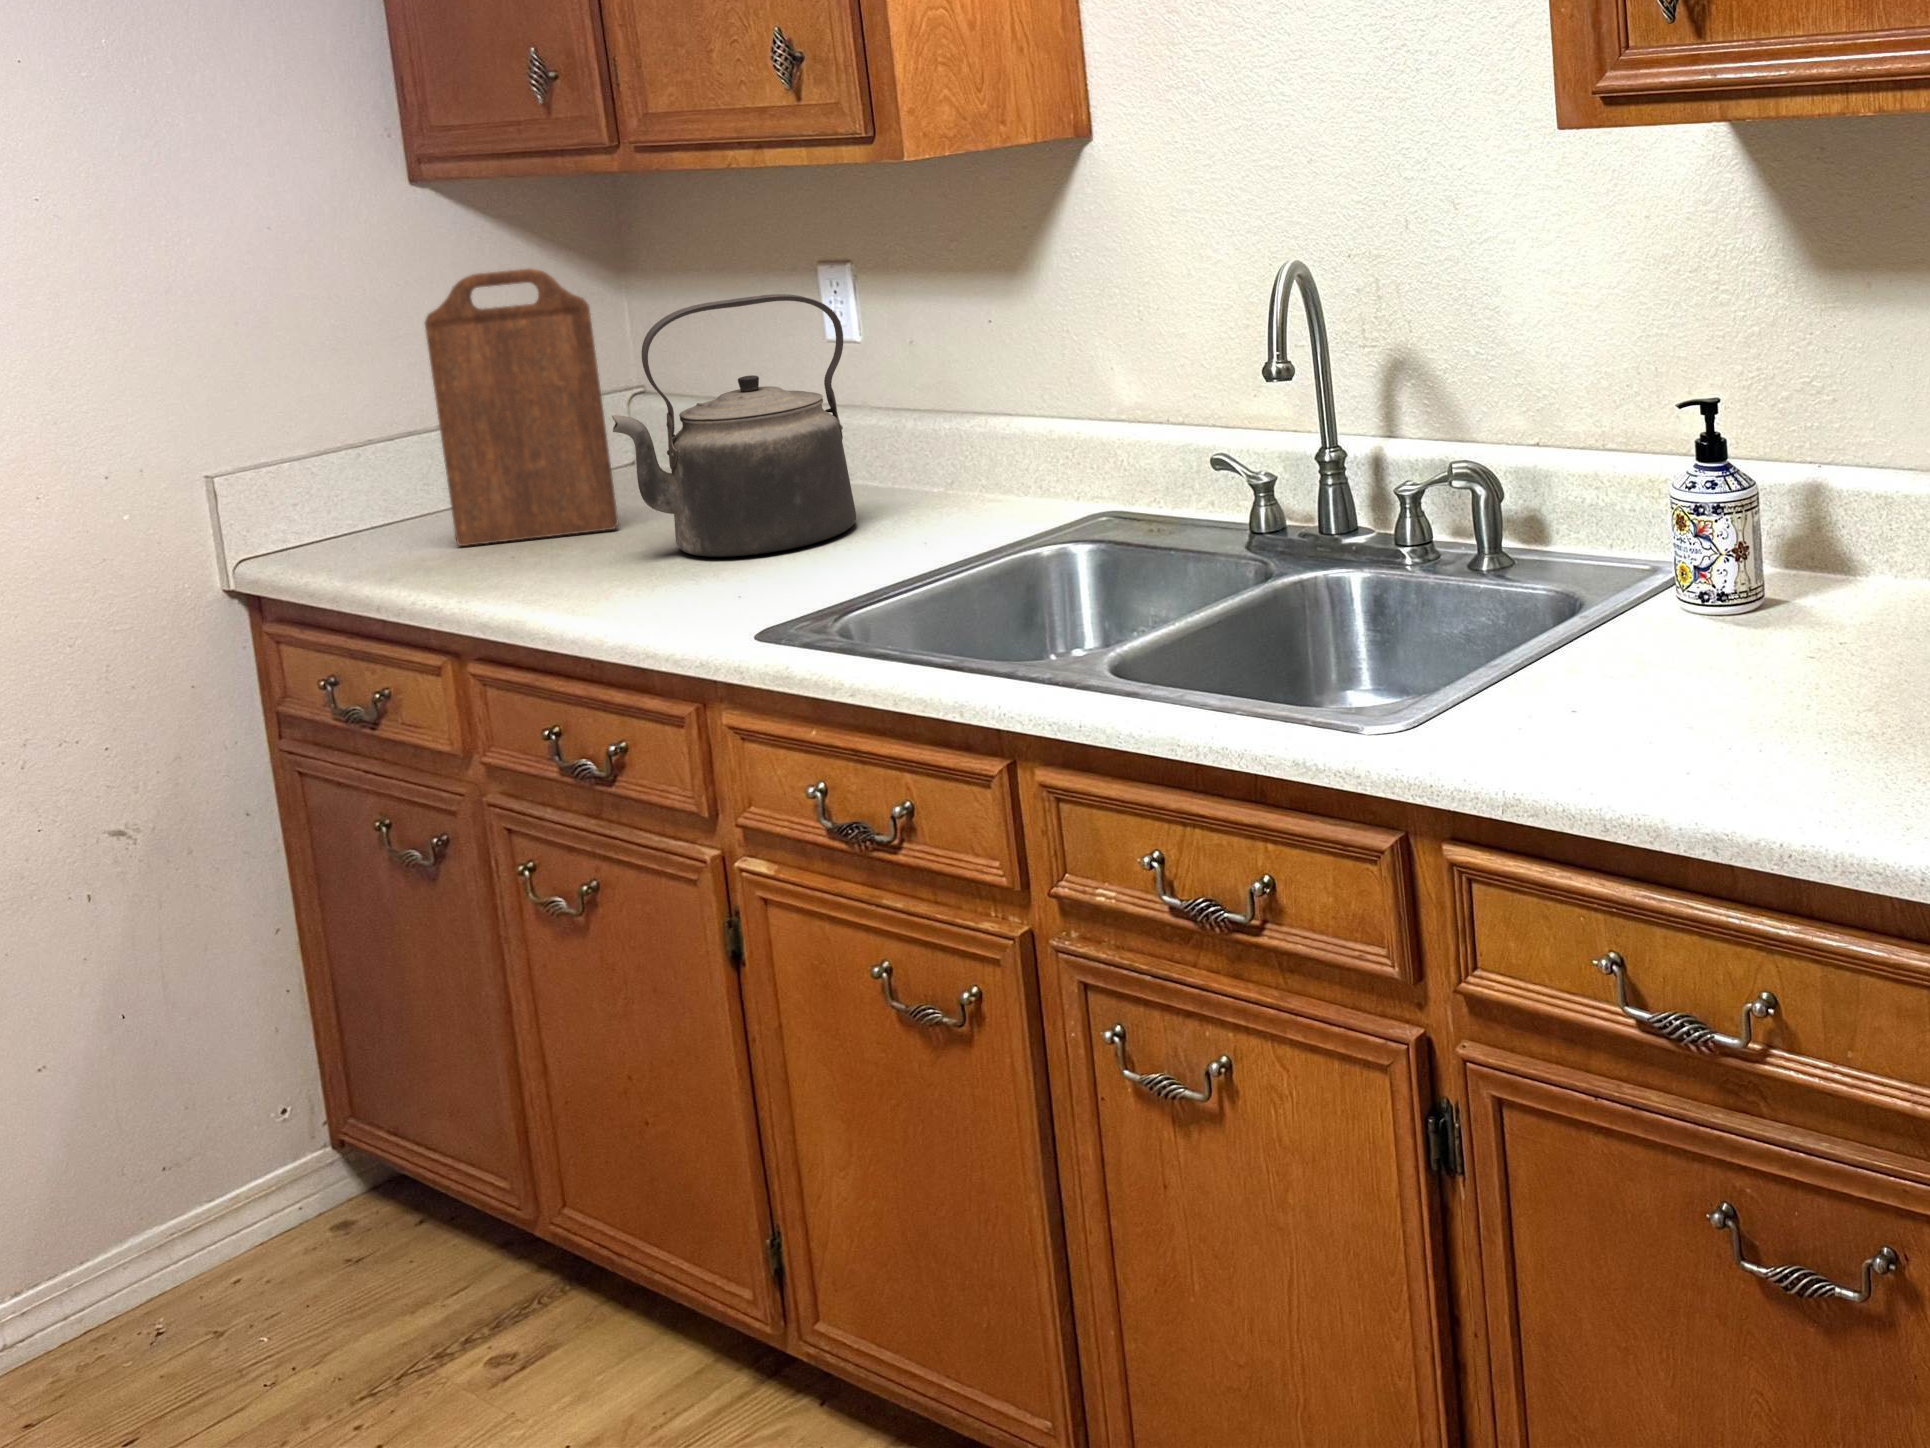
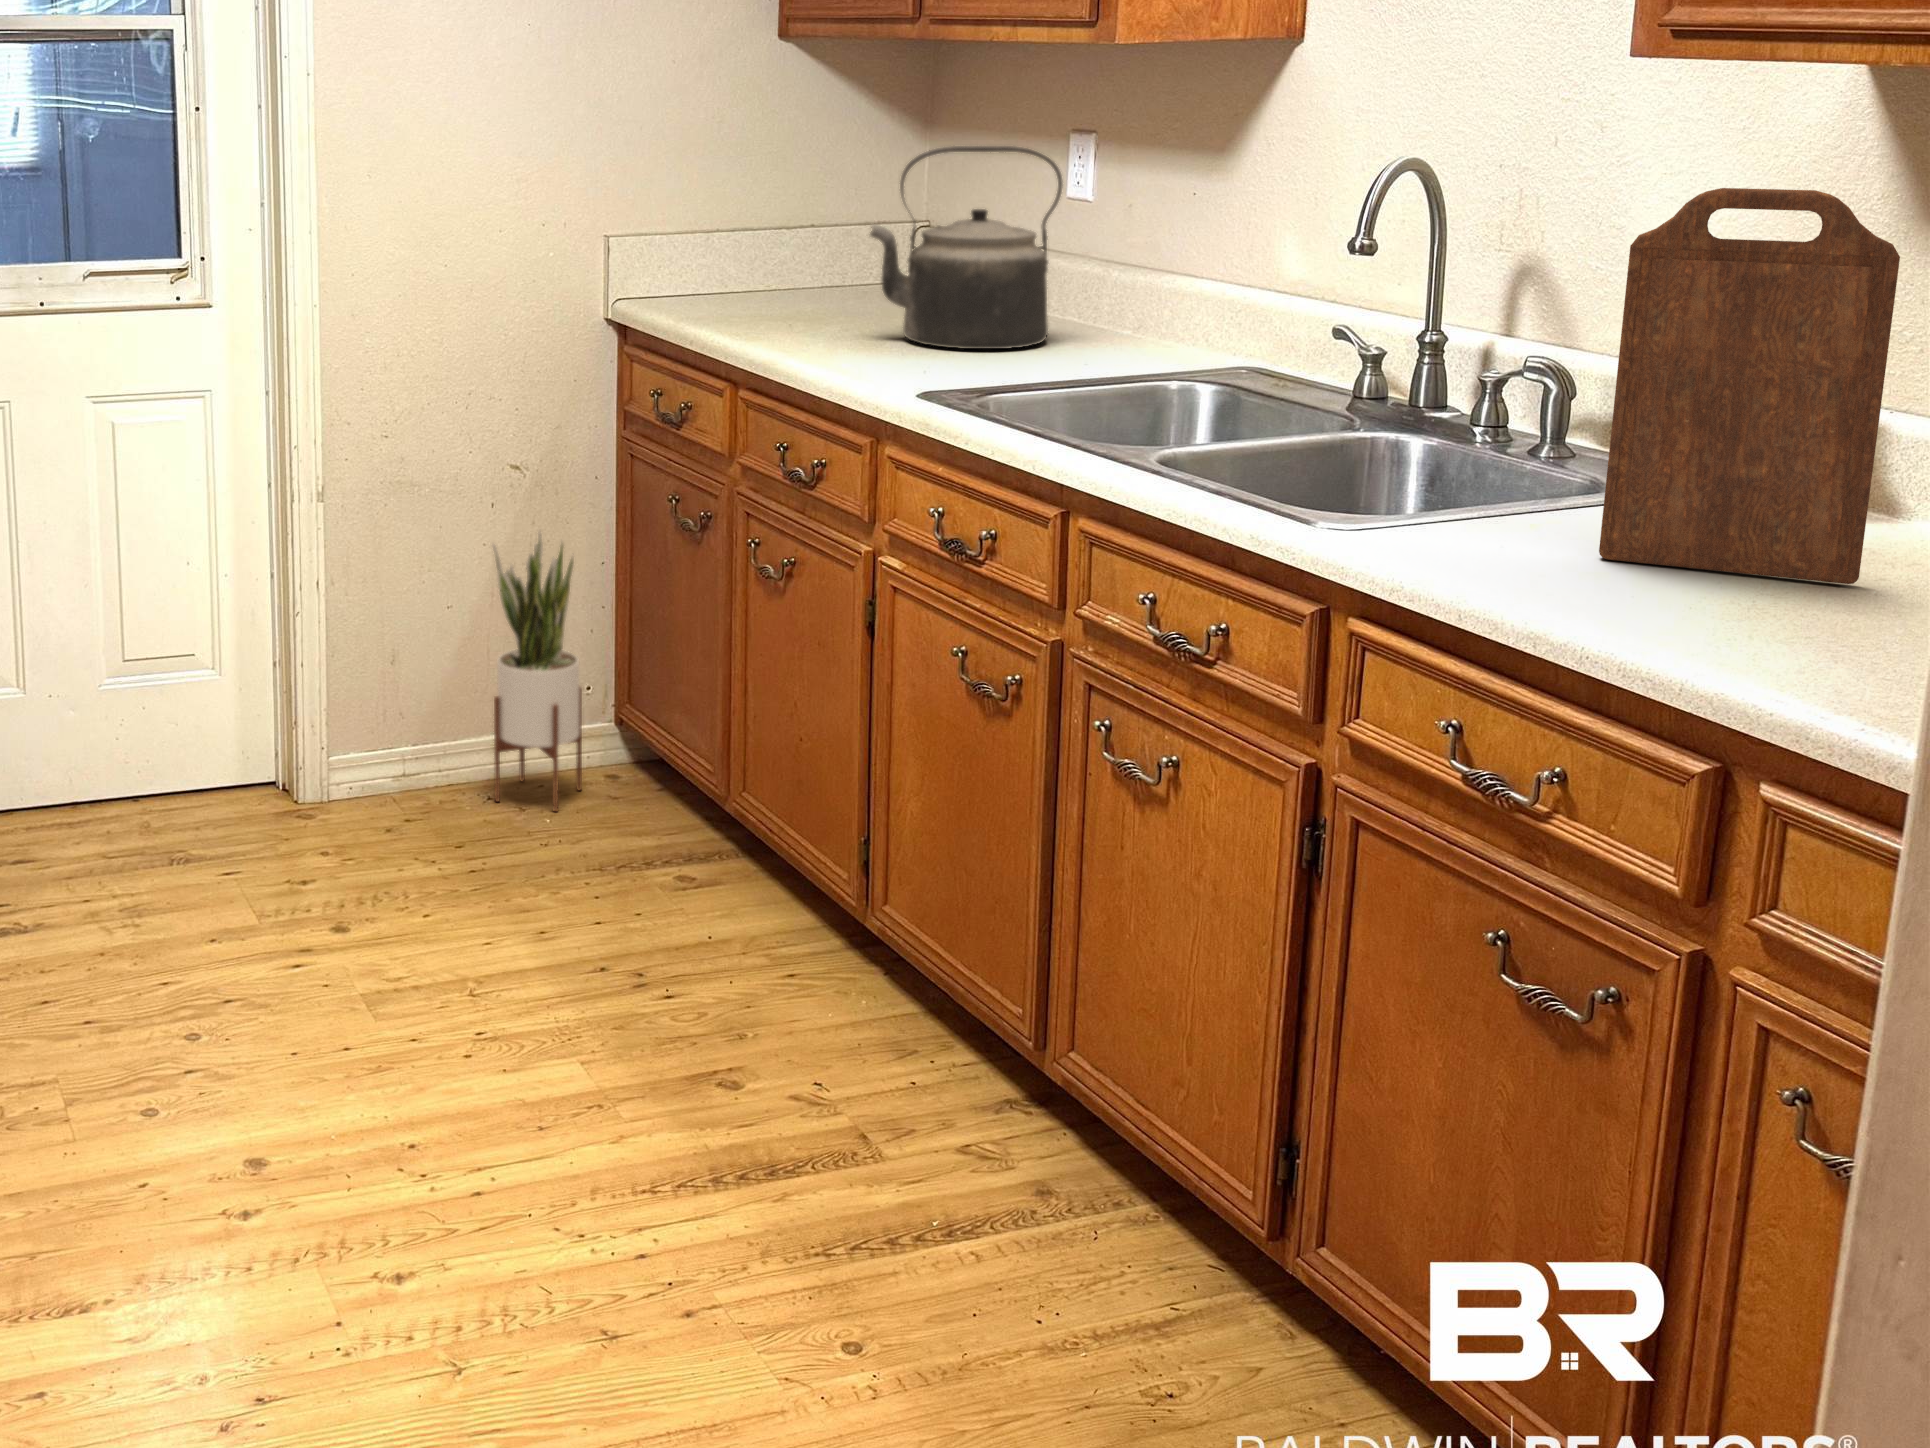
cutting board: present [424,269,618,546] -> present [1599,188,1900,584]
potted plant: none [105,917,305,1336] -> present [493,532,582,811]

